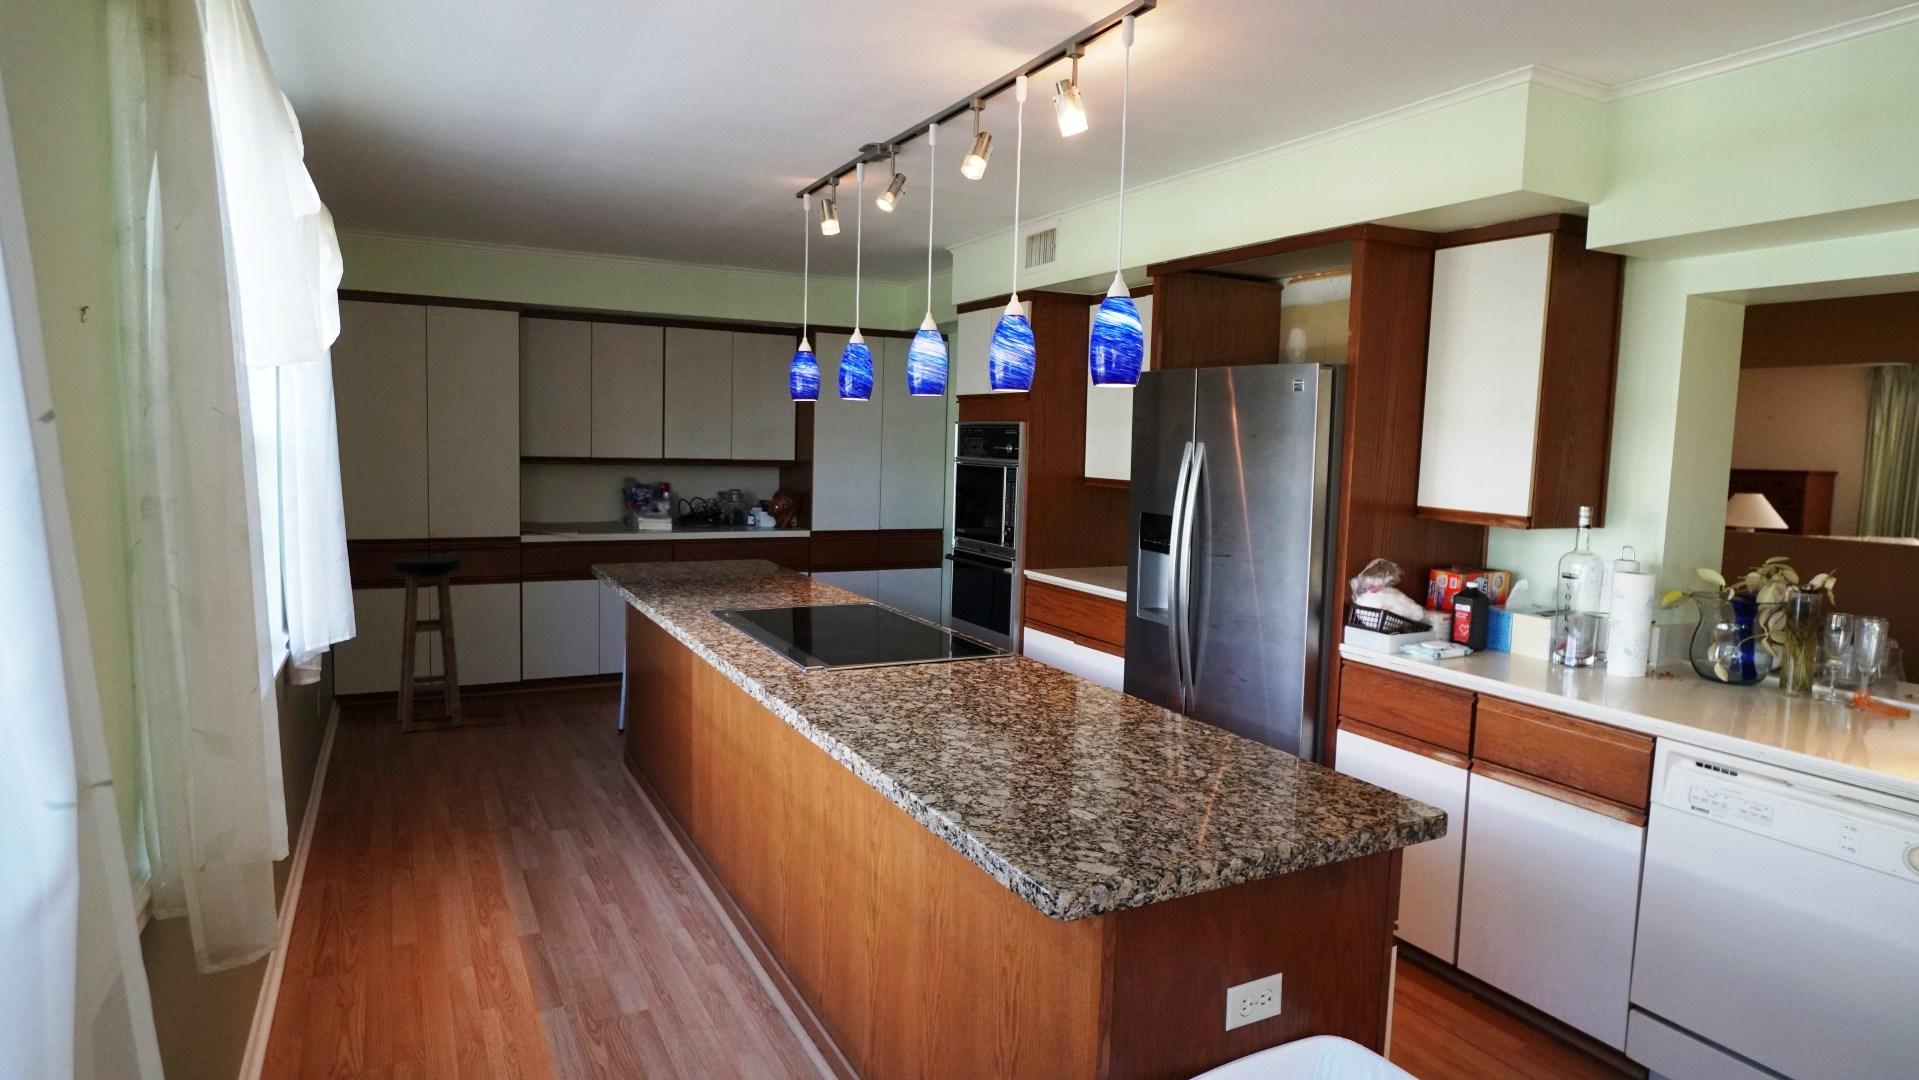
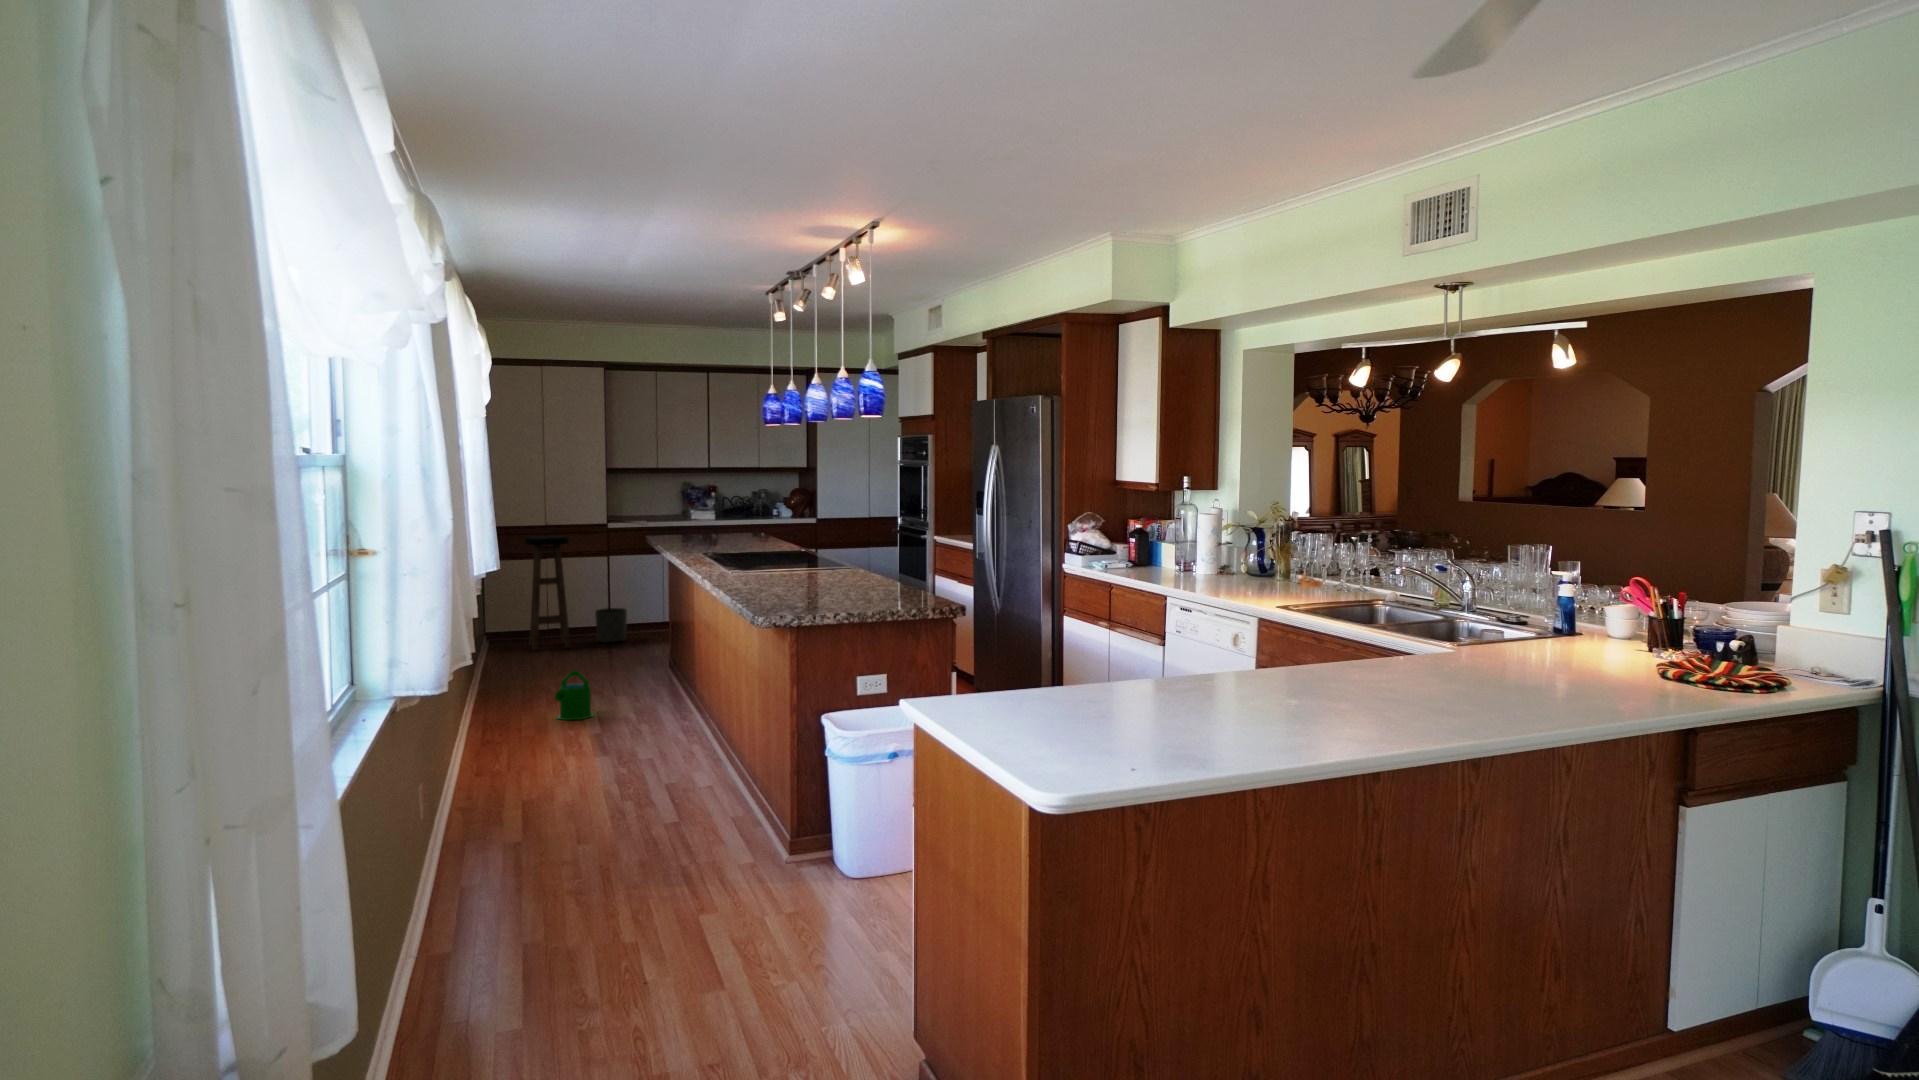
planter: none [499,662,547,716] -> present [595,608,627,643]
watering can: none [457,819,525,910] -> present [555,671,594,720]

